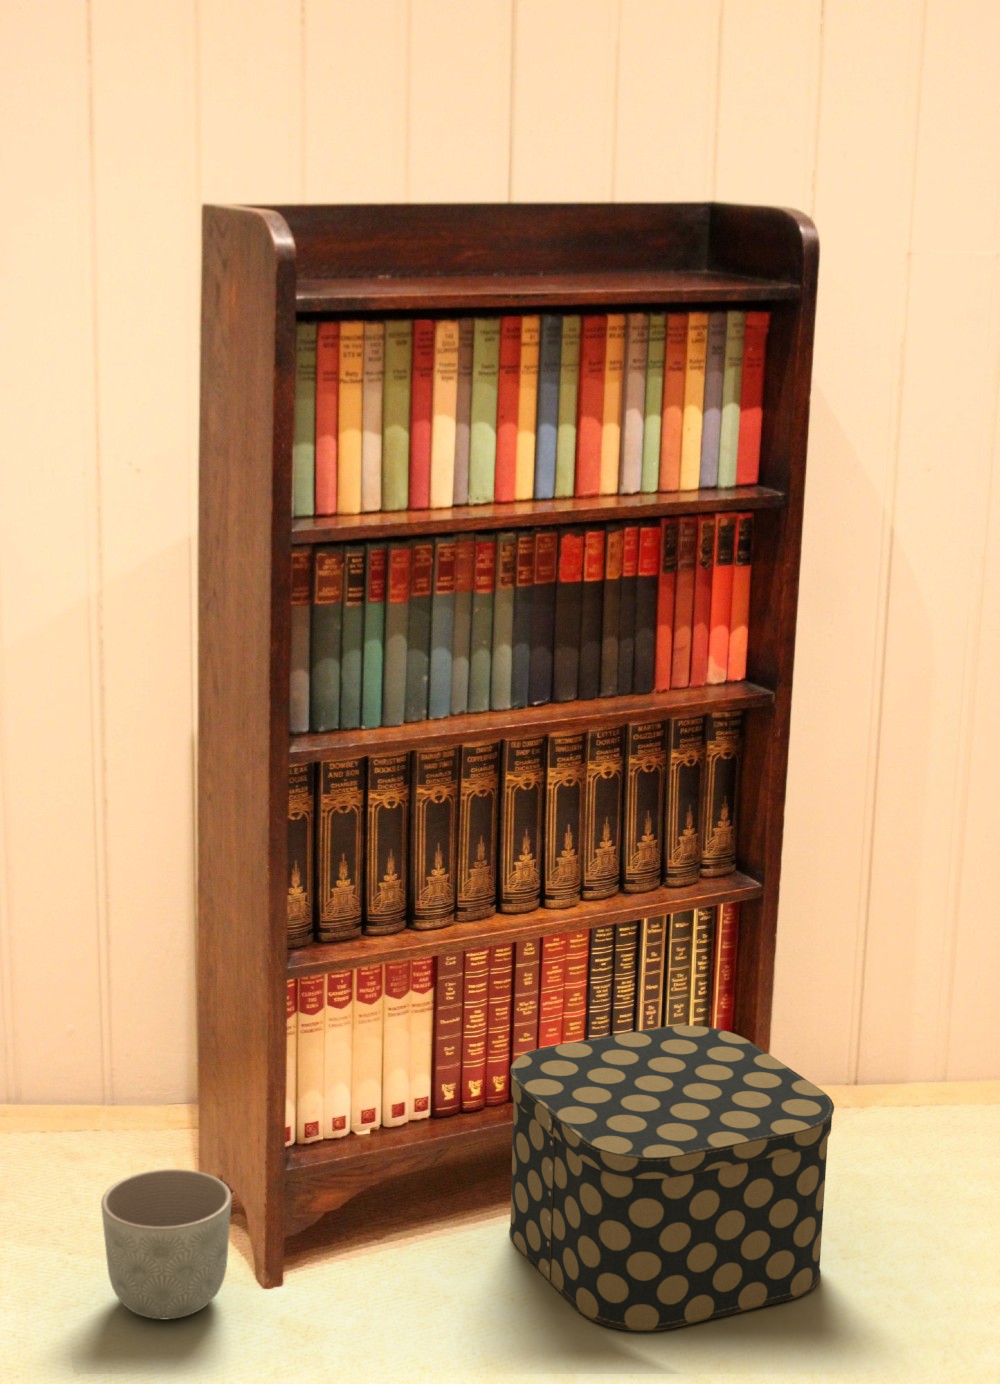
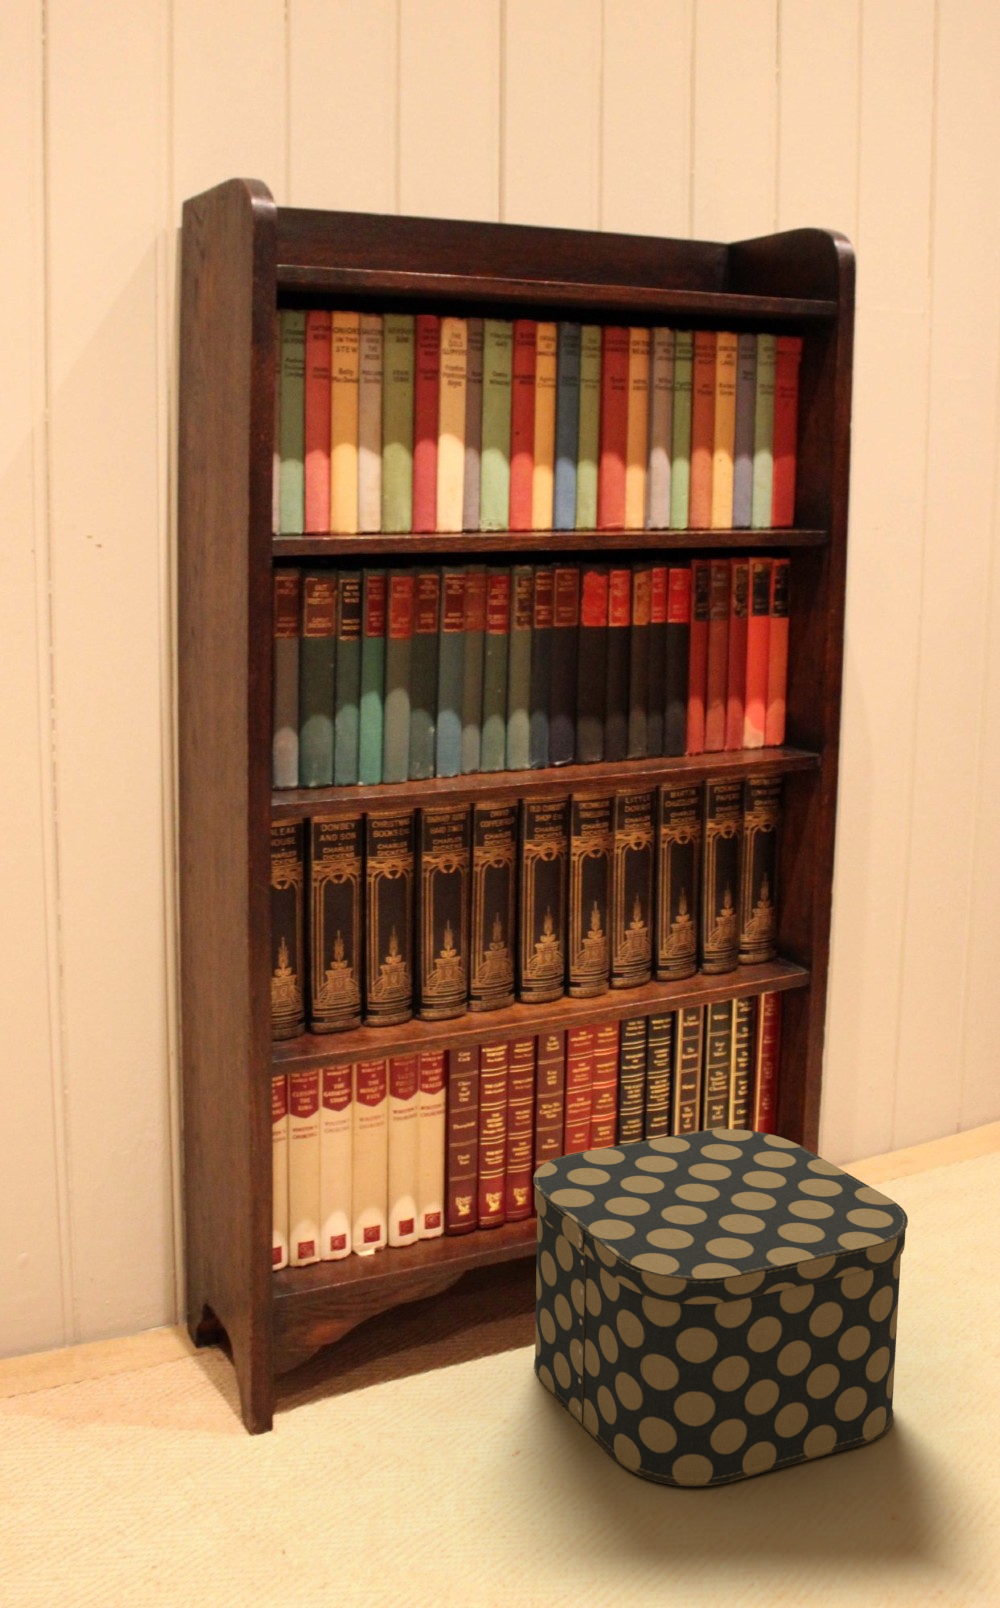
planter: present [101,1169,232,1319] -> none [56,1297,210,1478]

